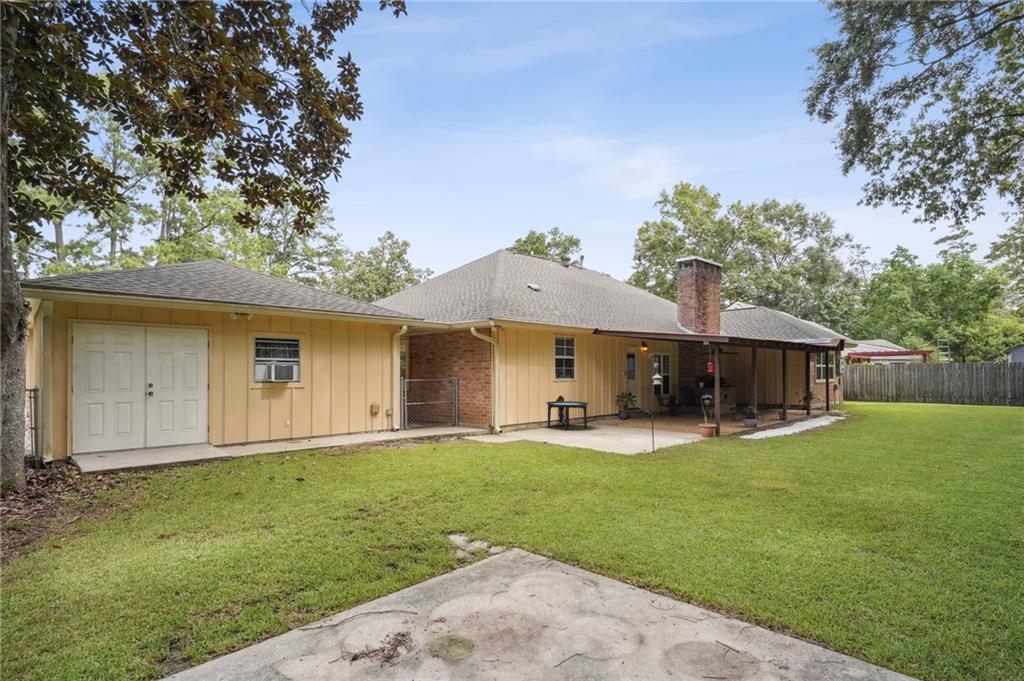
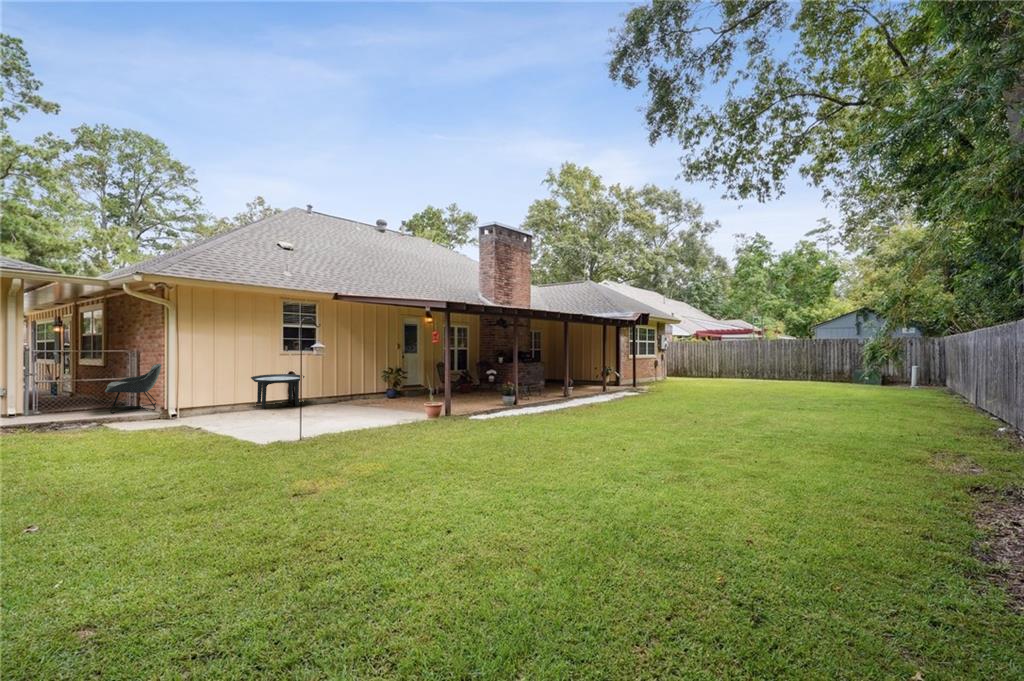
lounge chair: none [447,393,489,435] -> present [105,364,161,414]

